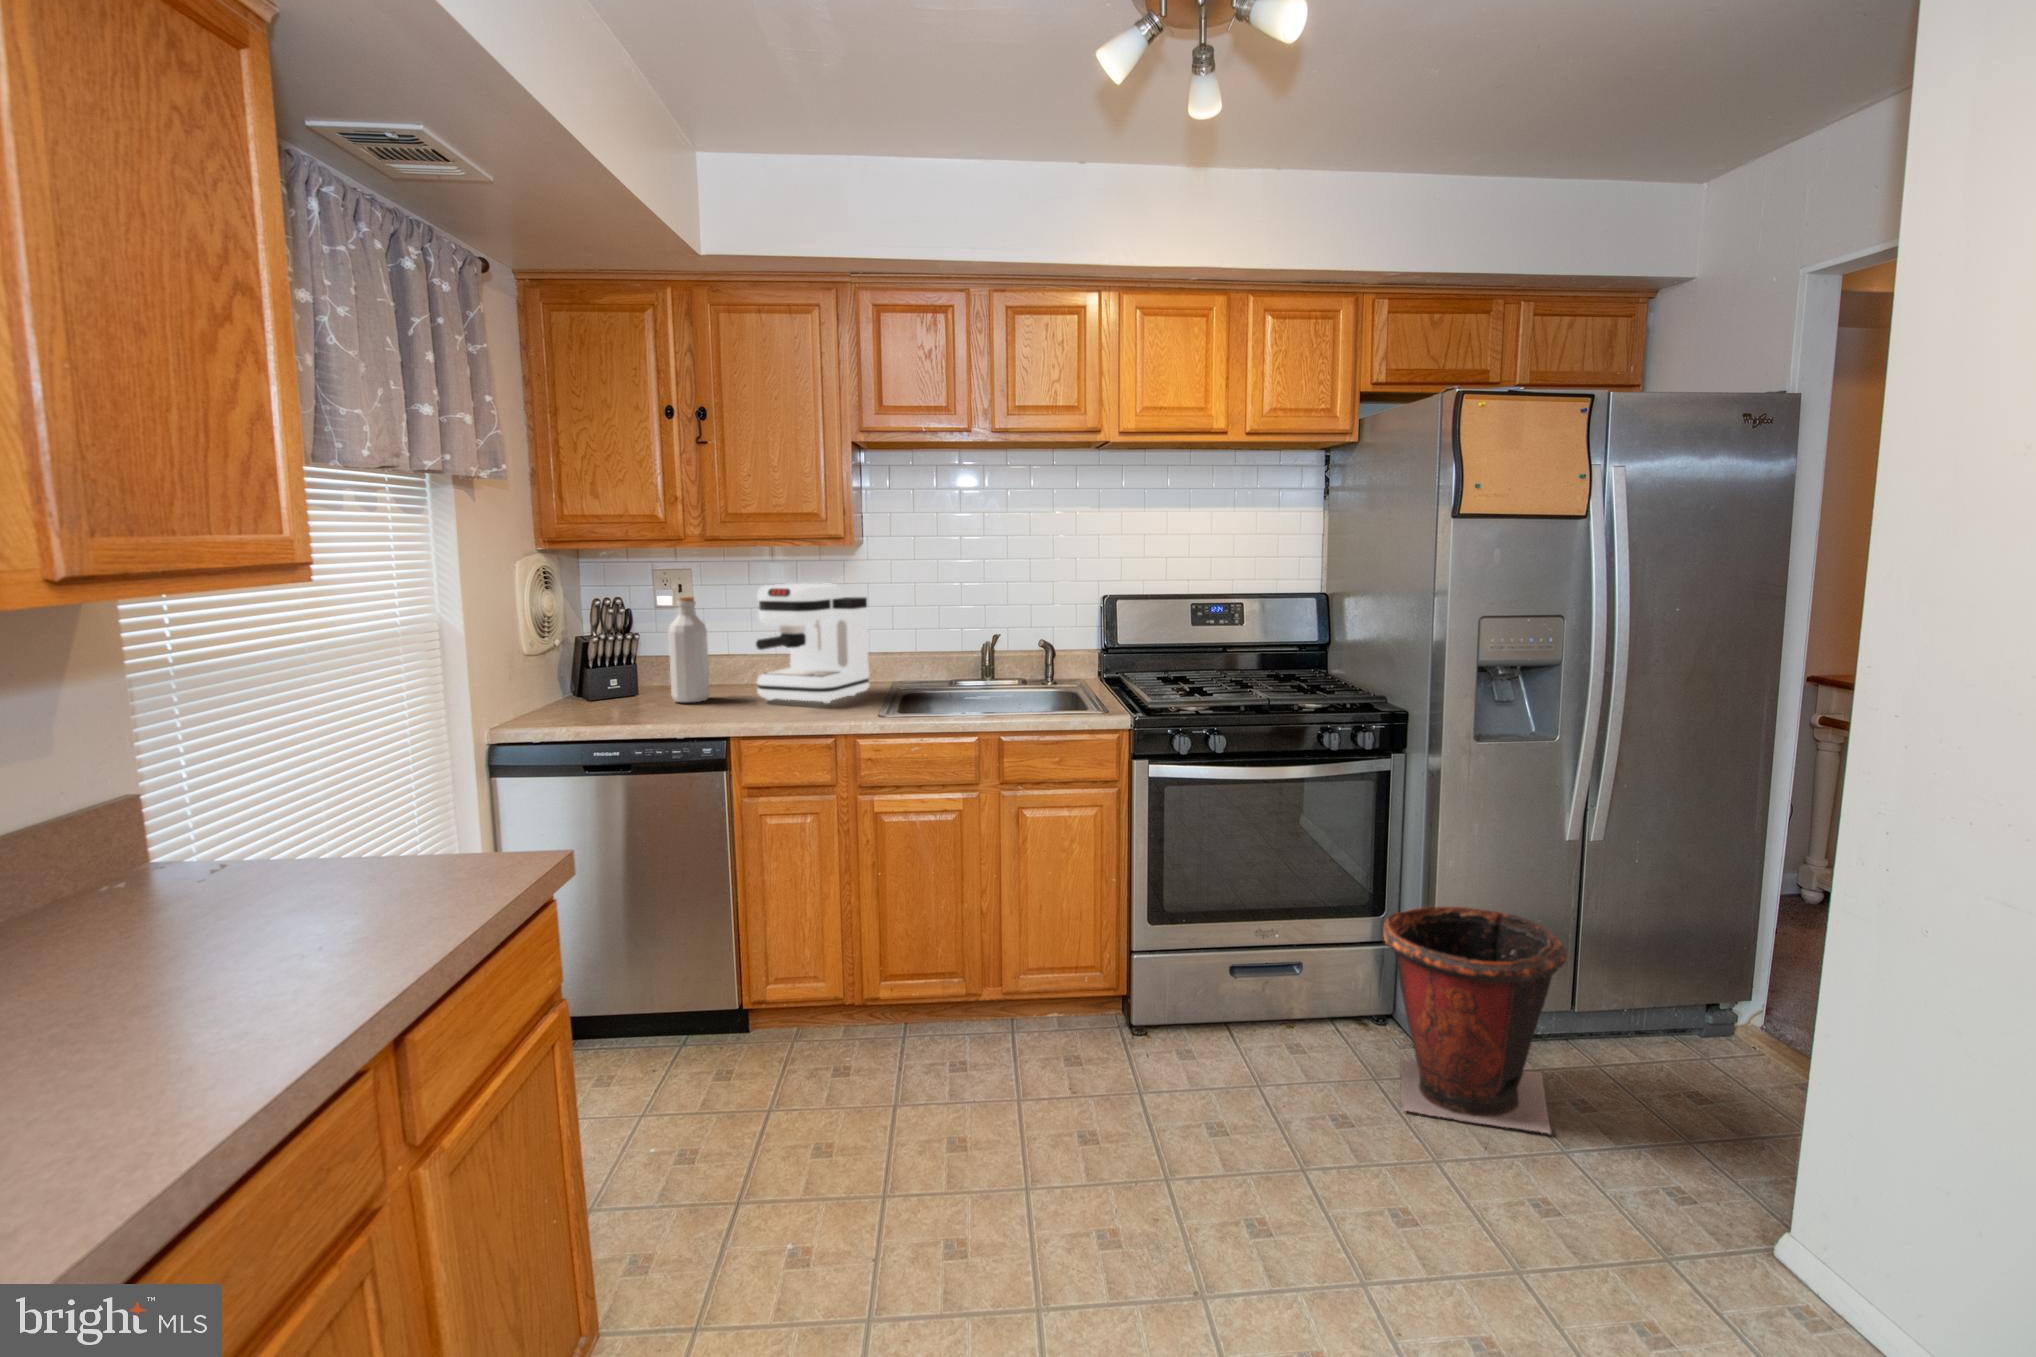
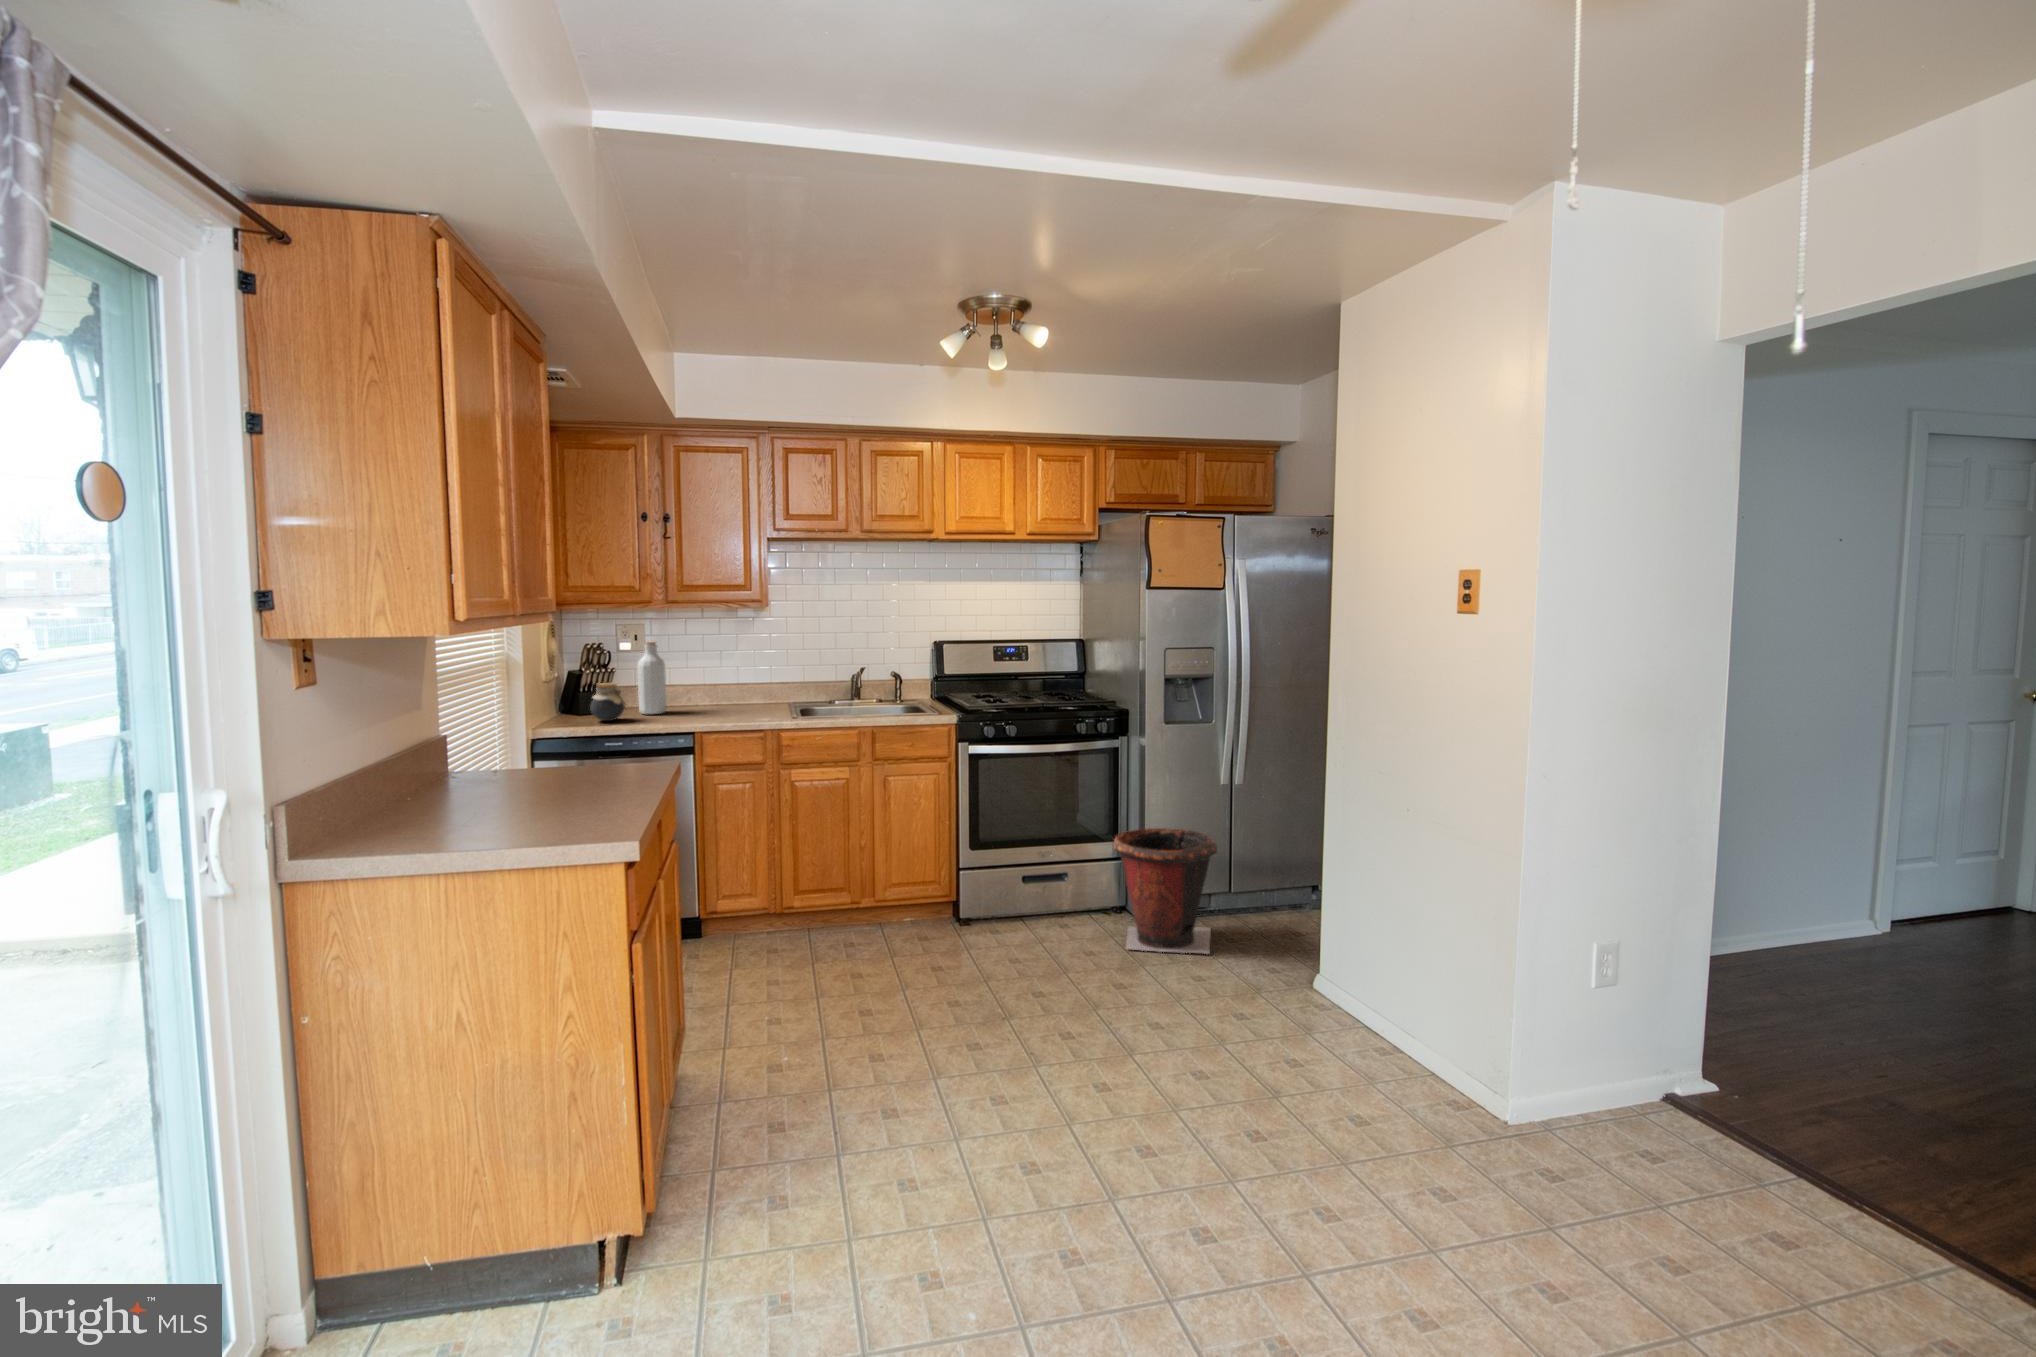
coffee maker: present [756,583,870,703] -> none [702,633,779,713]
jar: none [597,657,647,713] -> present [590,683,626,721]

